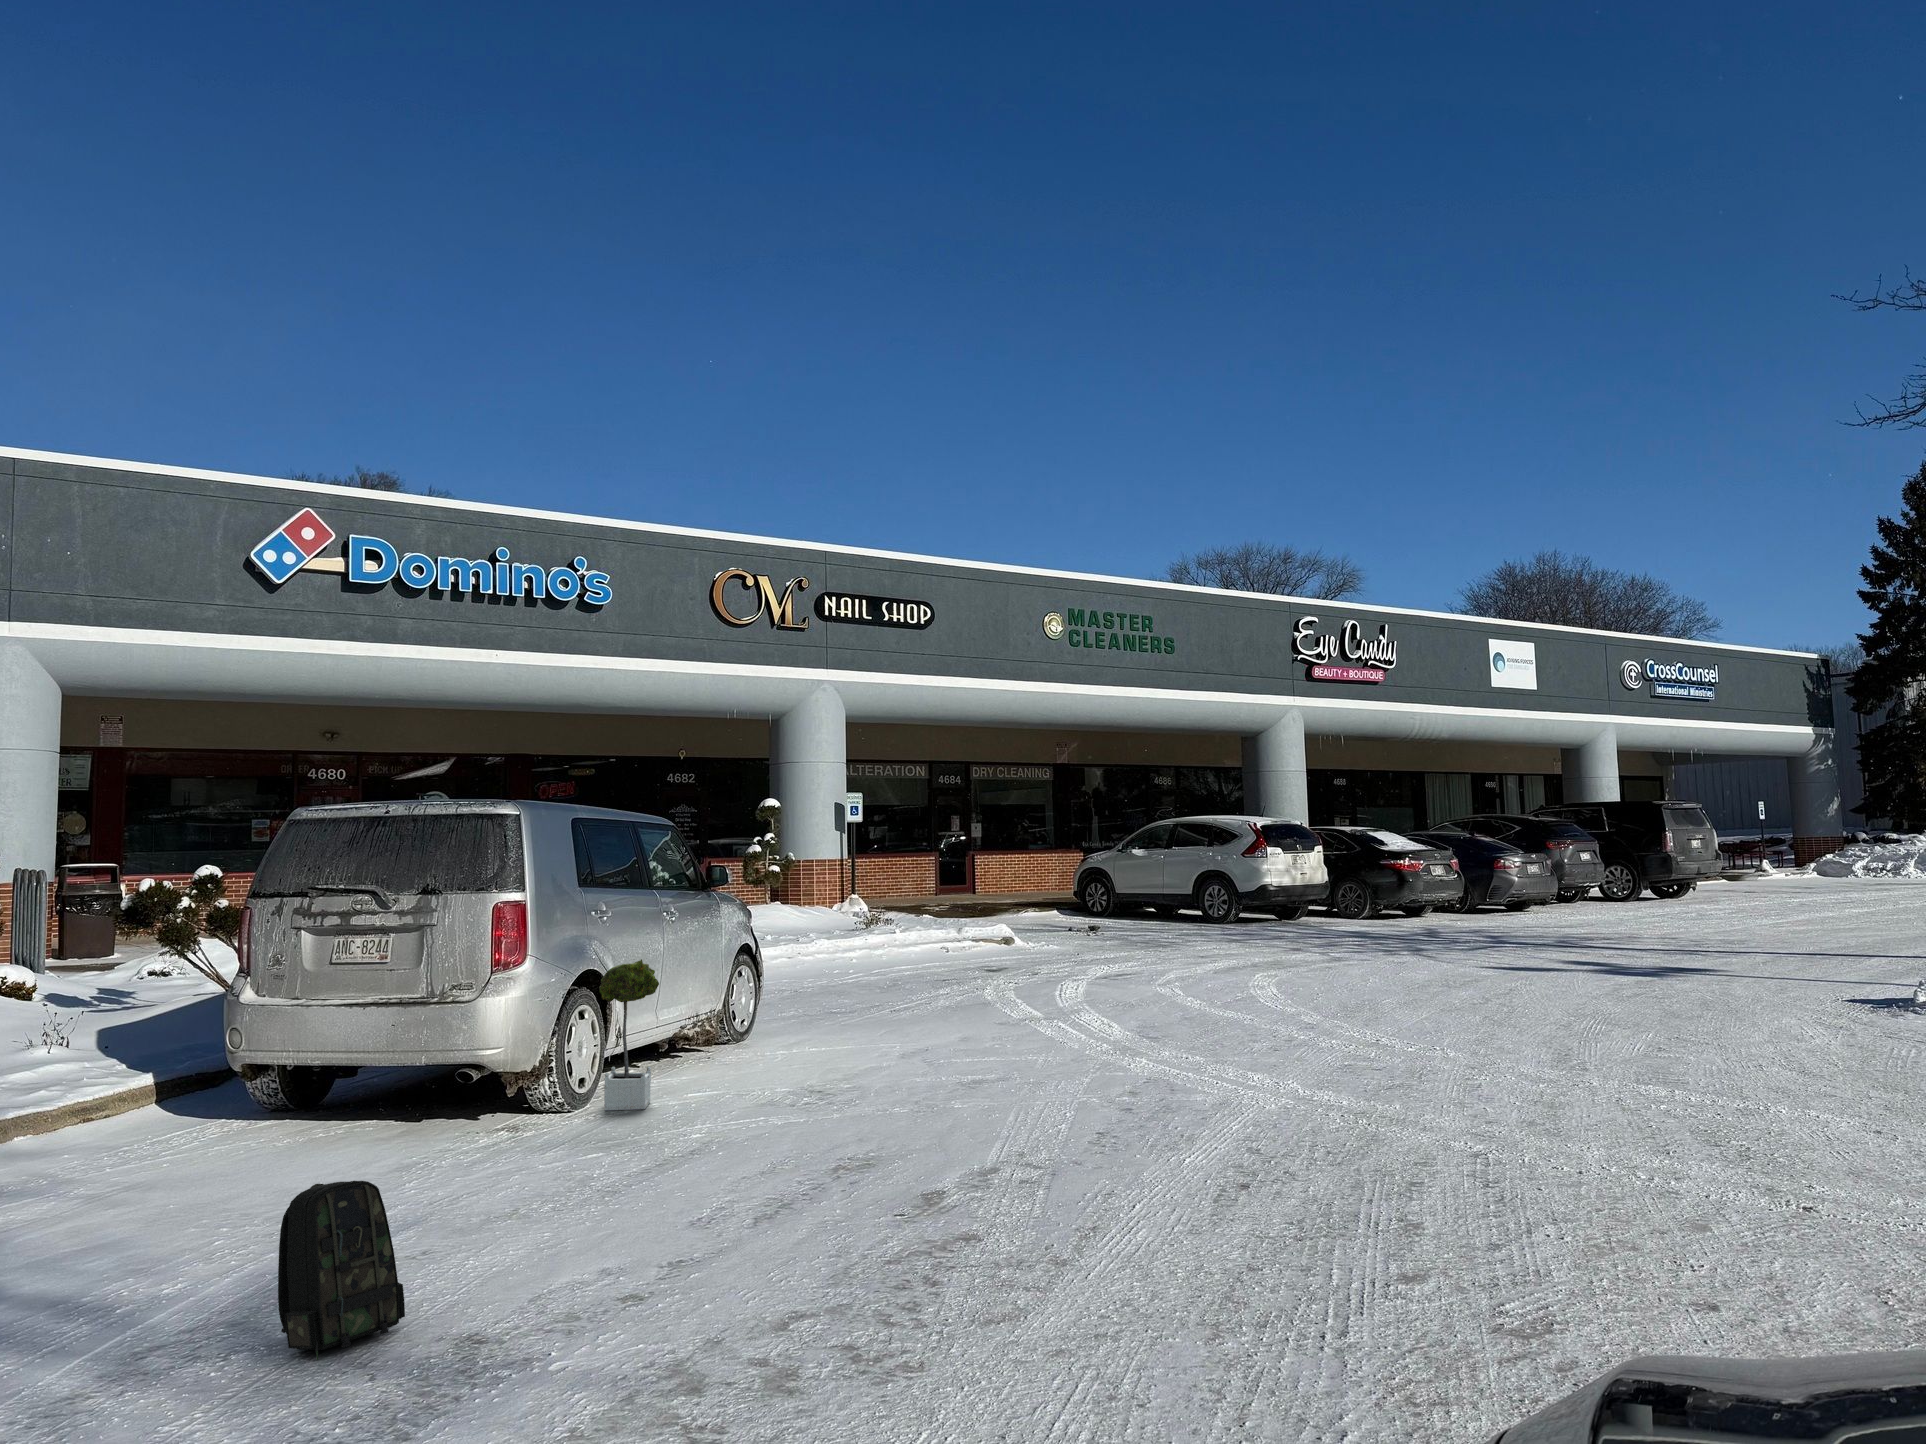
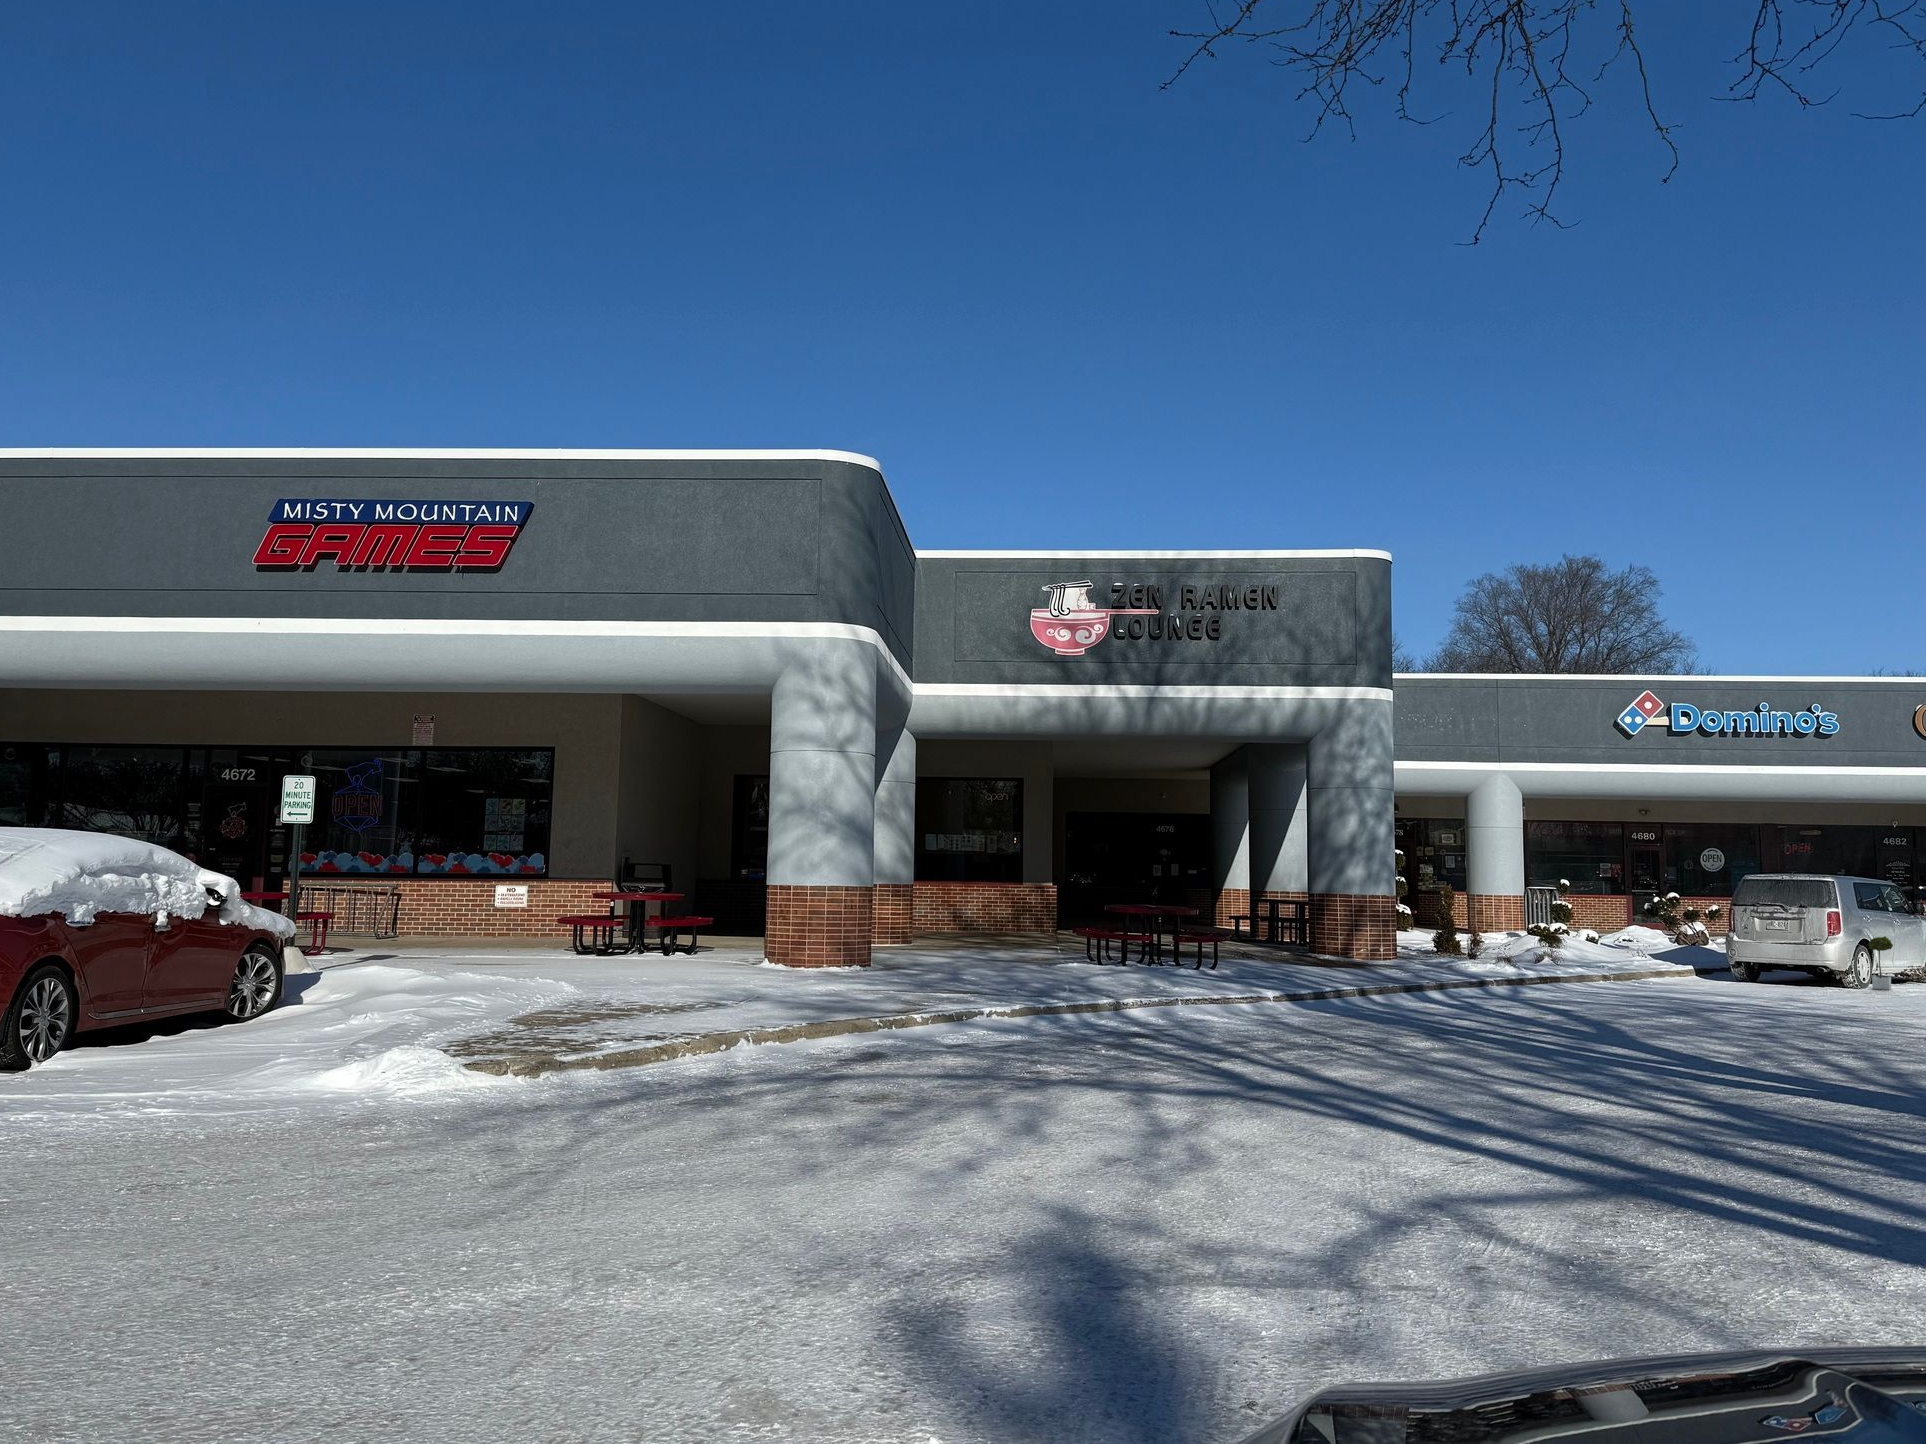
backpack: present [278,1181,405,1360] -> none [1800,971,1833,1007]

